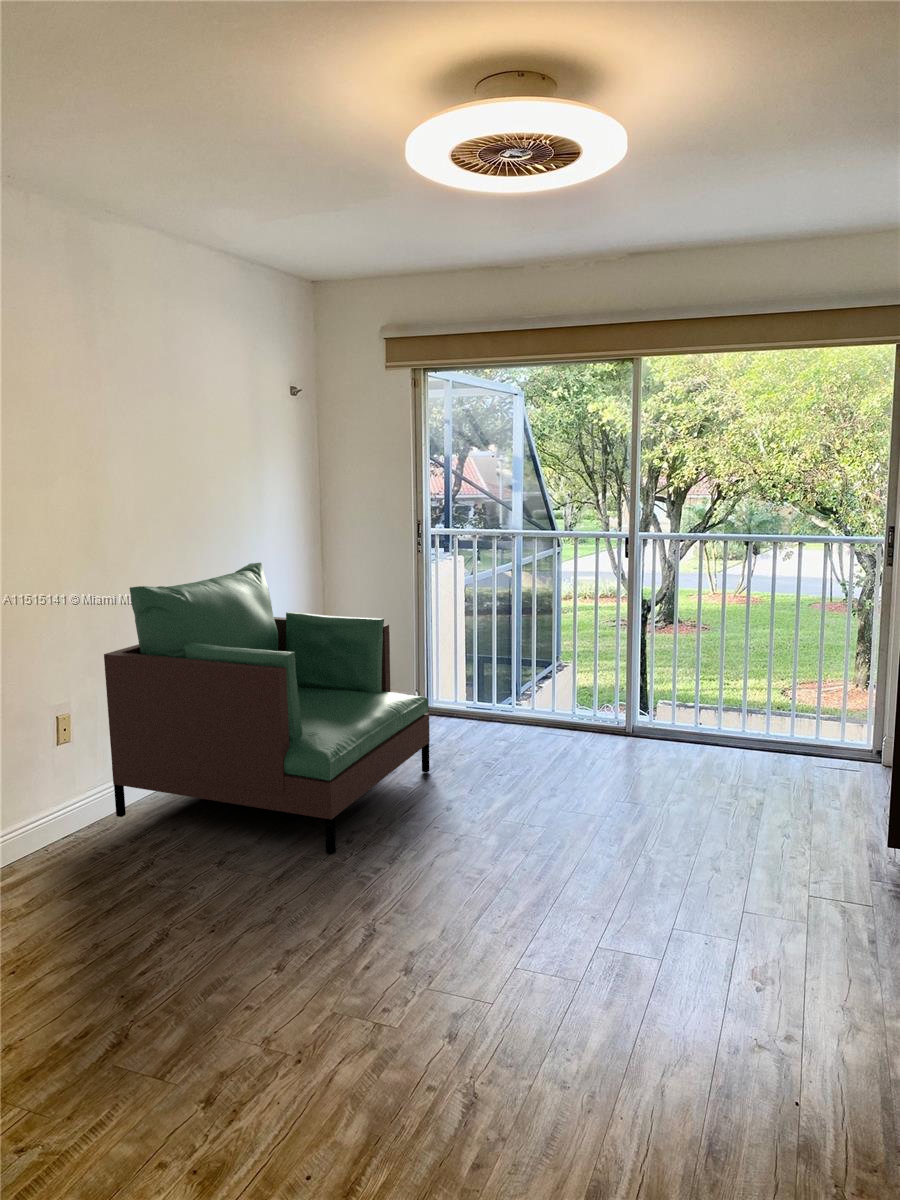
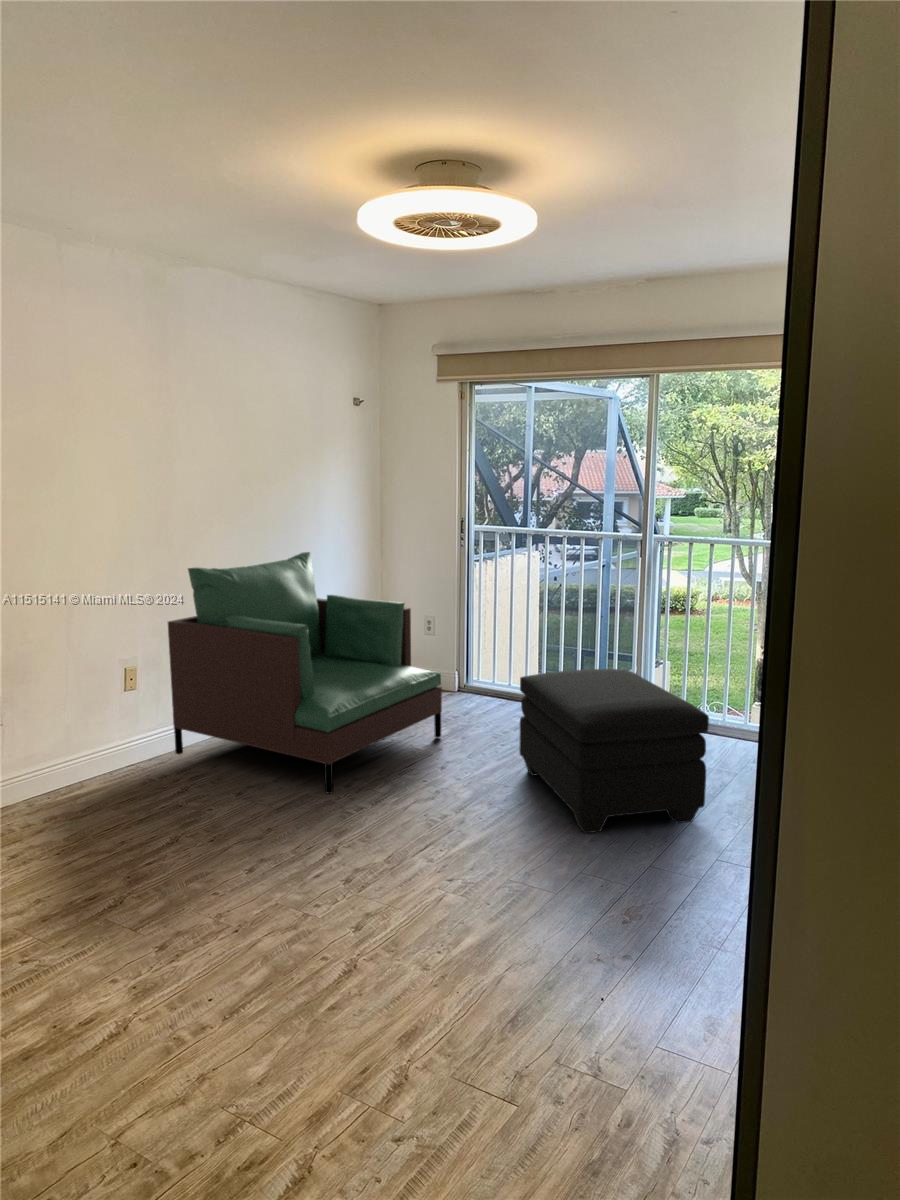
ottoman: none [536,685,775,879] -> present [519,669,709,833]

